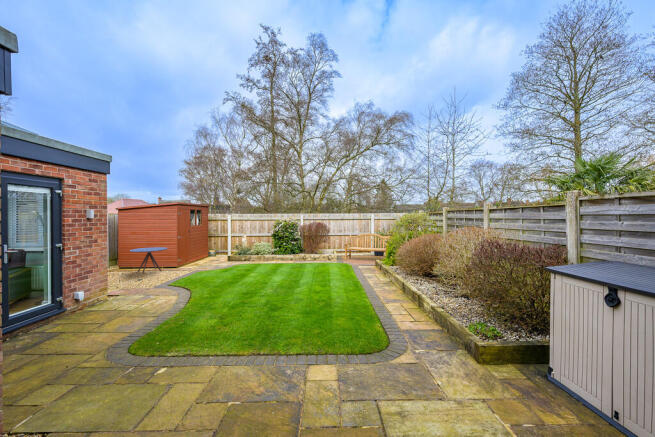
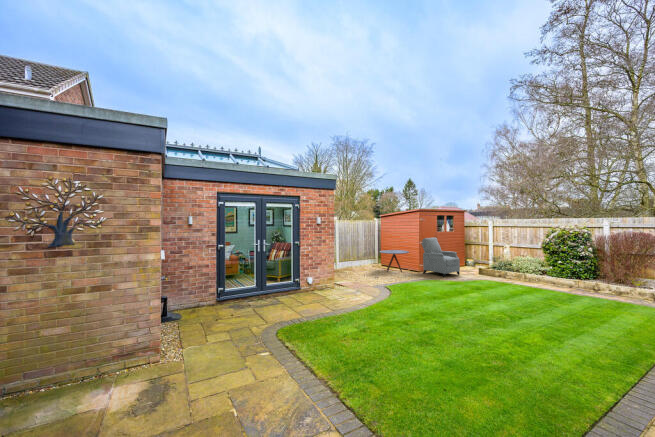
chair: none [180,232,217,268] -> present [421,238,460,277]

